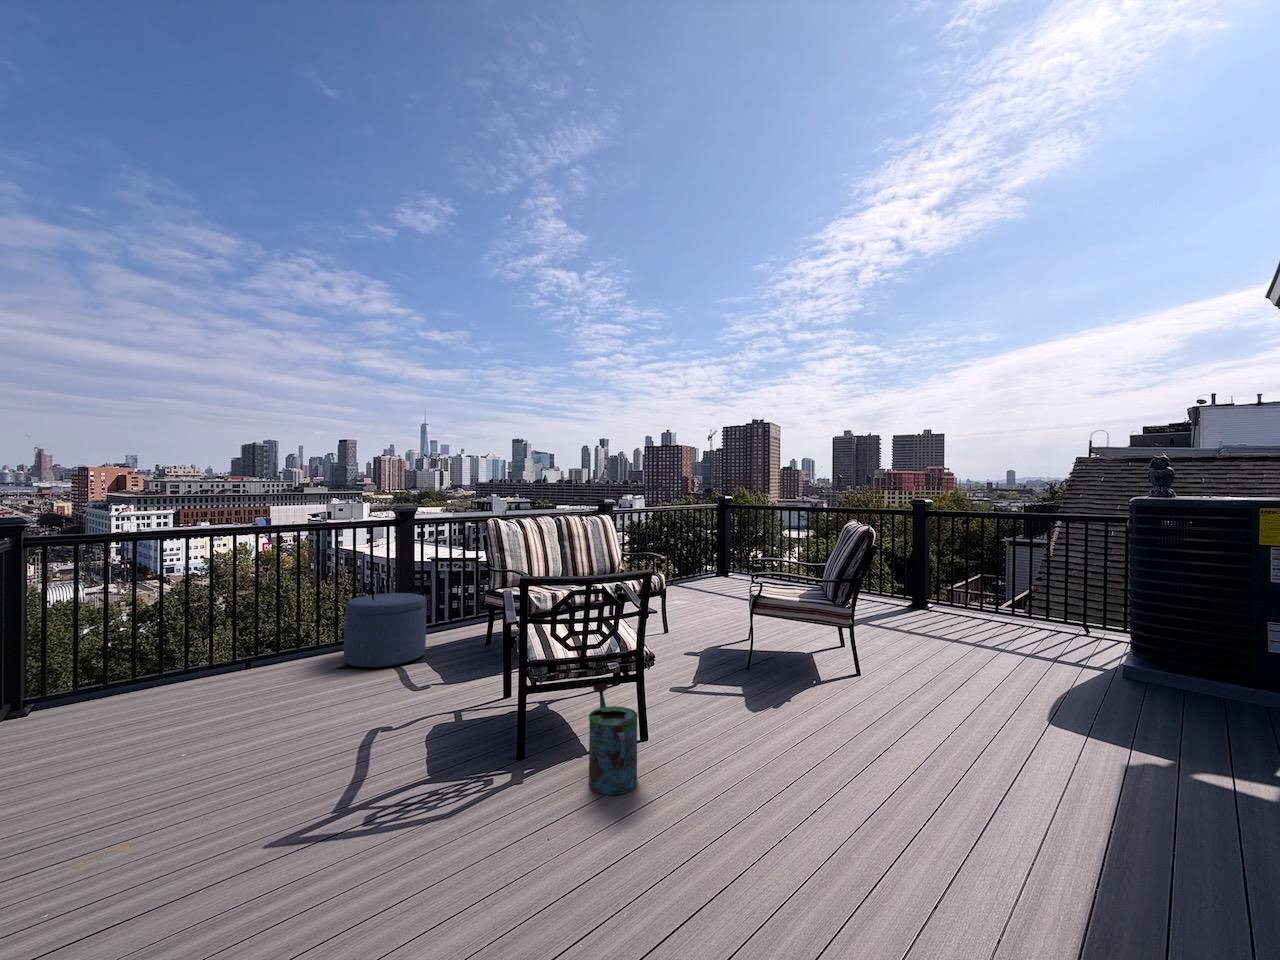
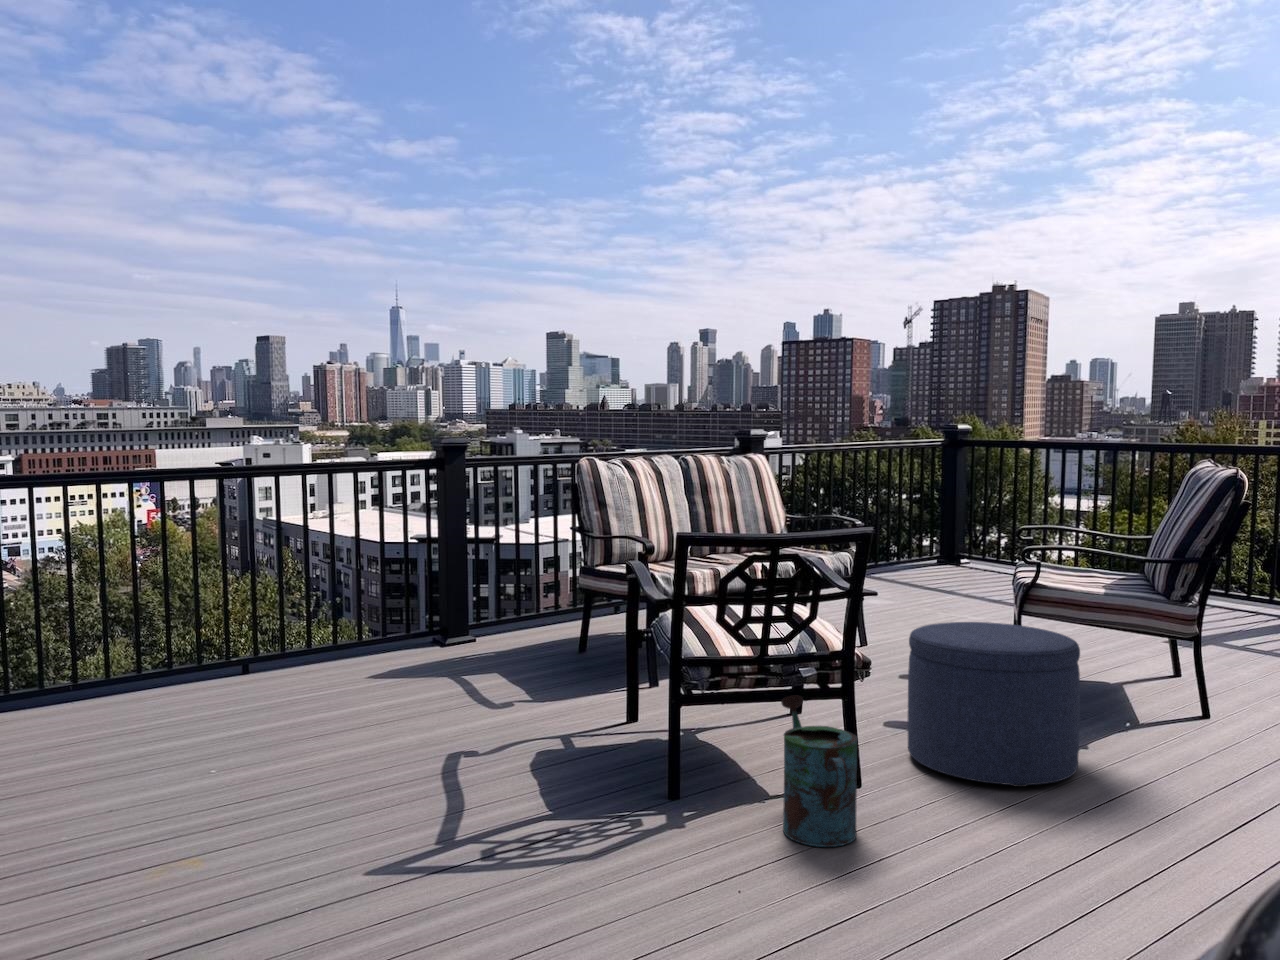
ottoman: present [344,593,427,668] -> present [907,622,1080,787]

